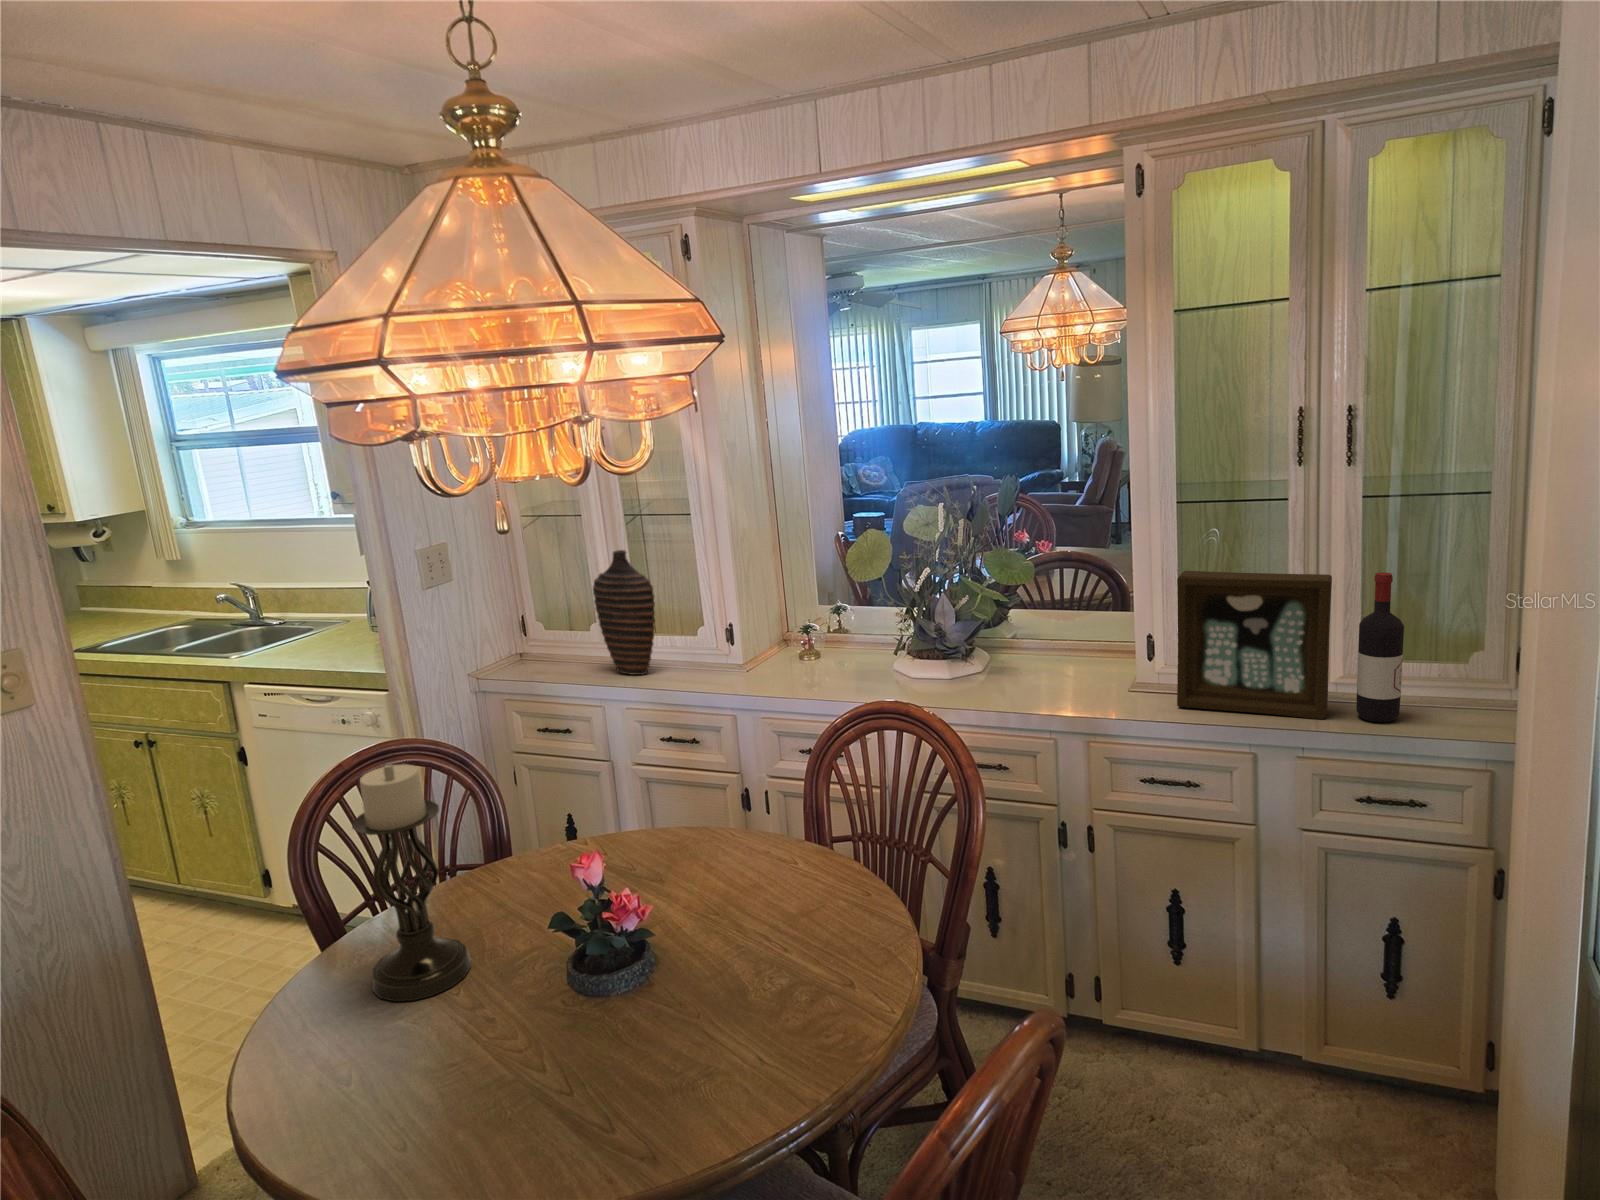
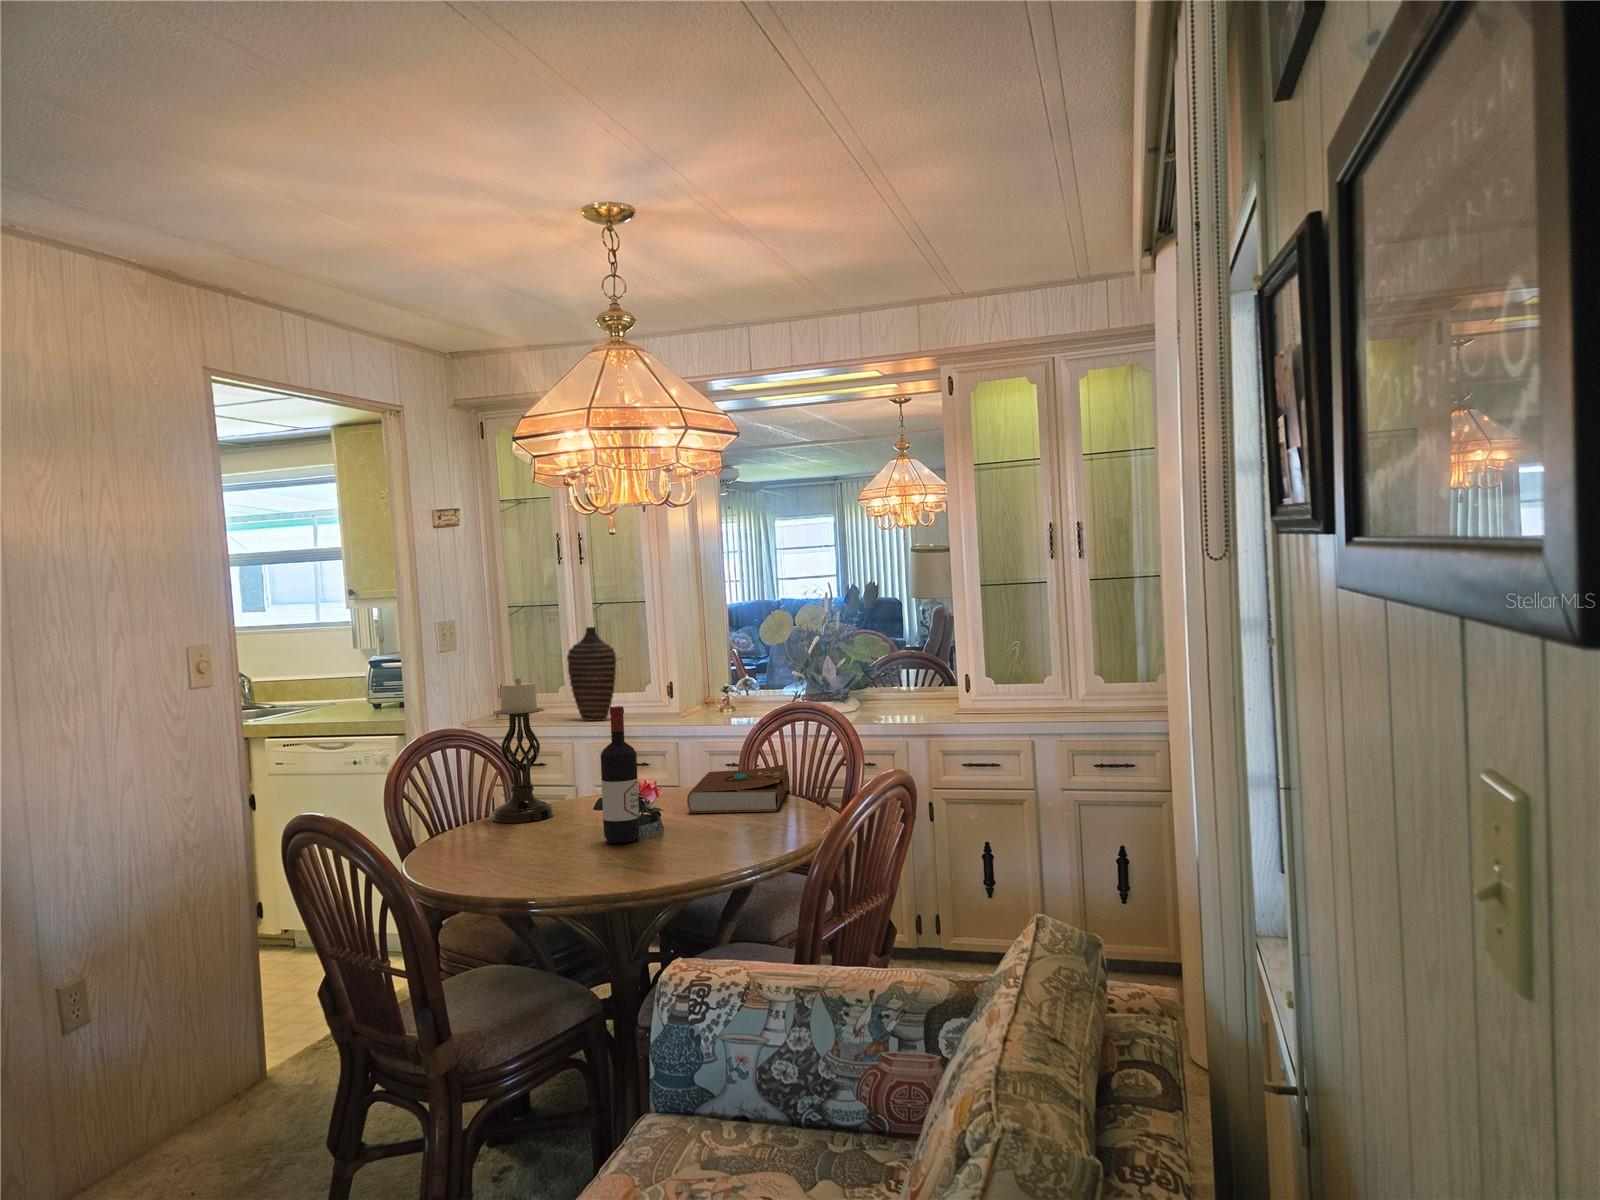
picture frame: present [1177,571,1332,719] -> none [982,624,1077,715]
wine bottle: present [1356,572,1404,722] -> present [600,706,639,843]
book: none [669,868,856,1005] -> present [687,764,790,813]

